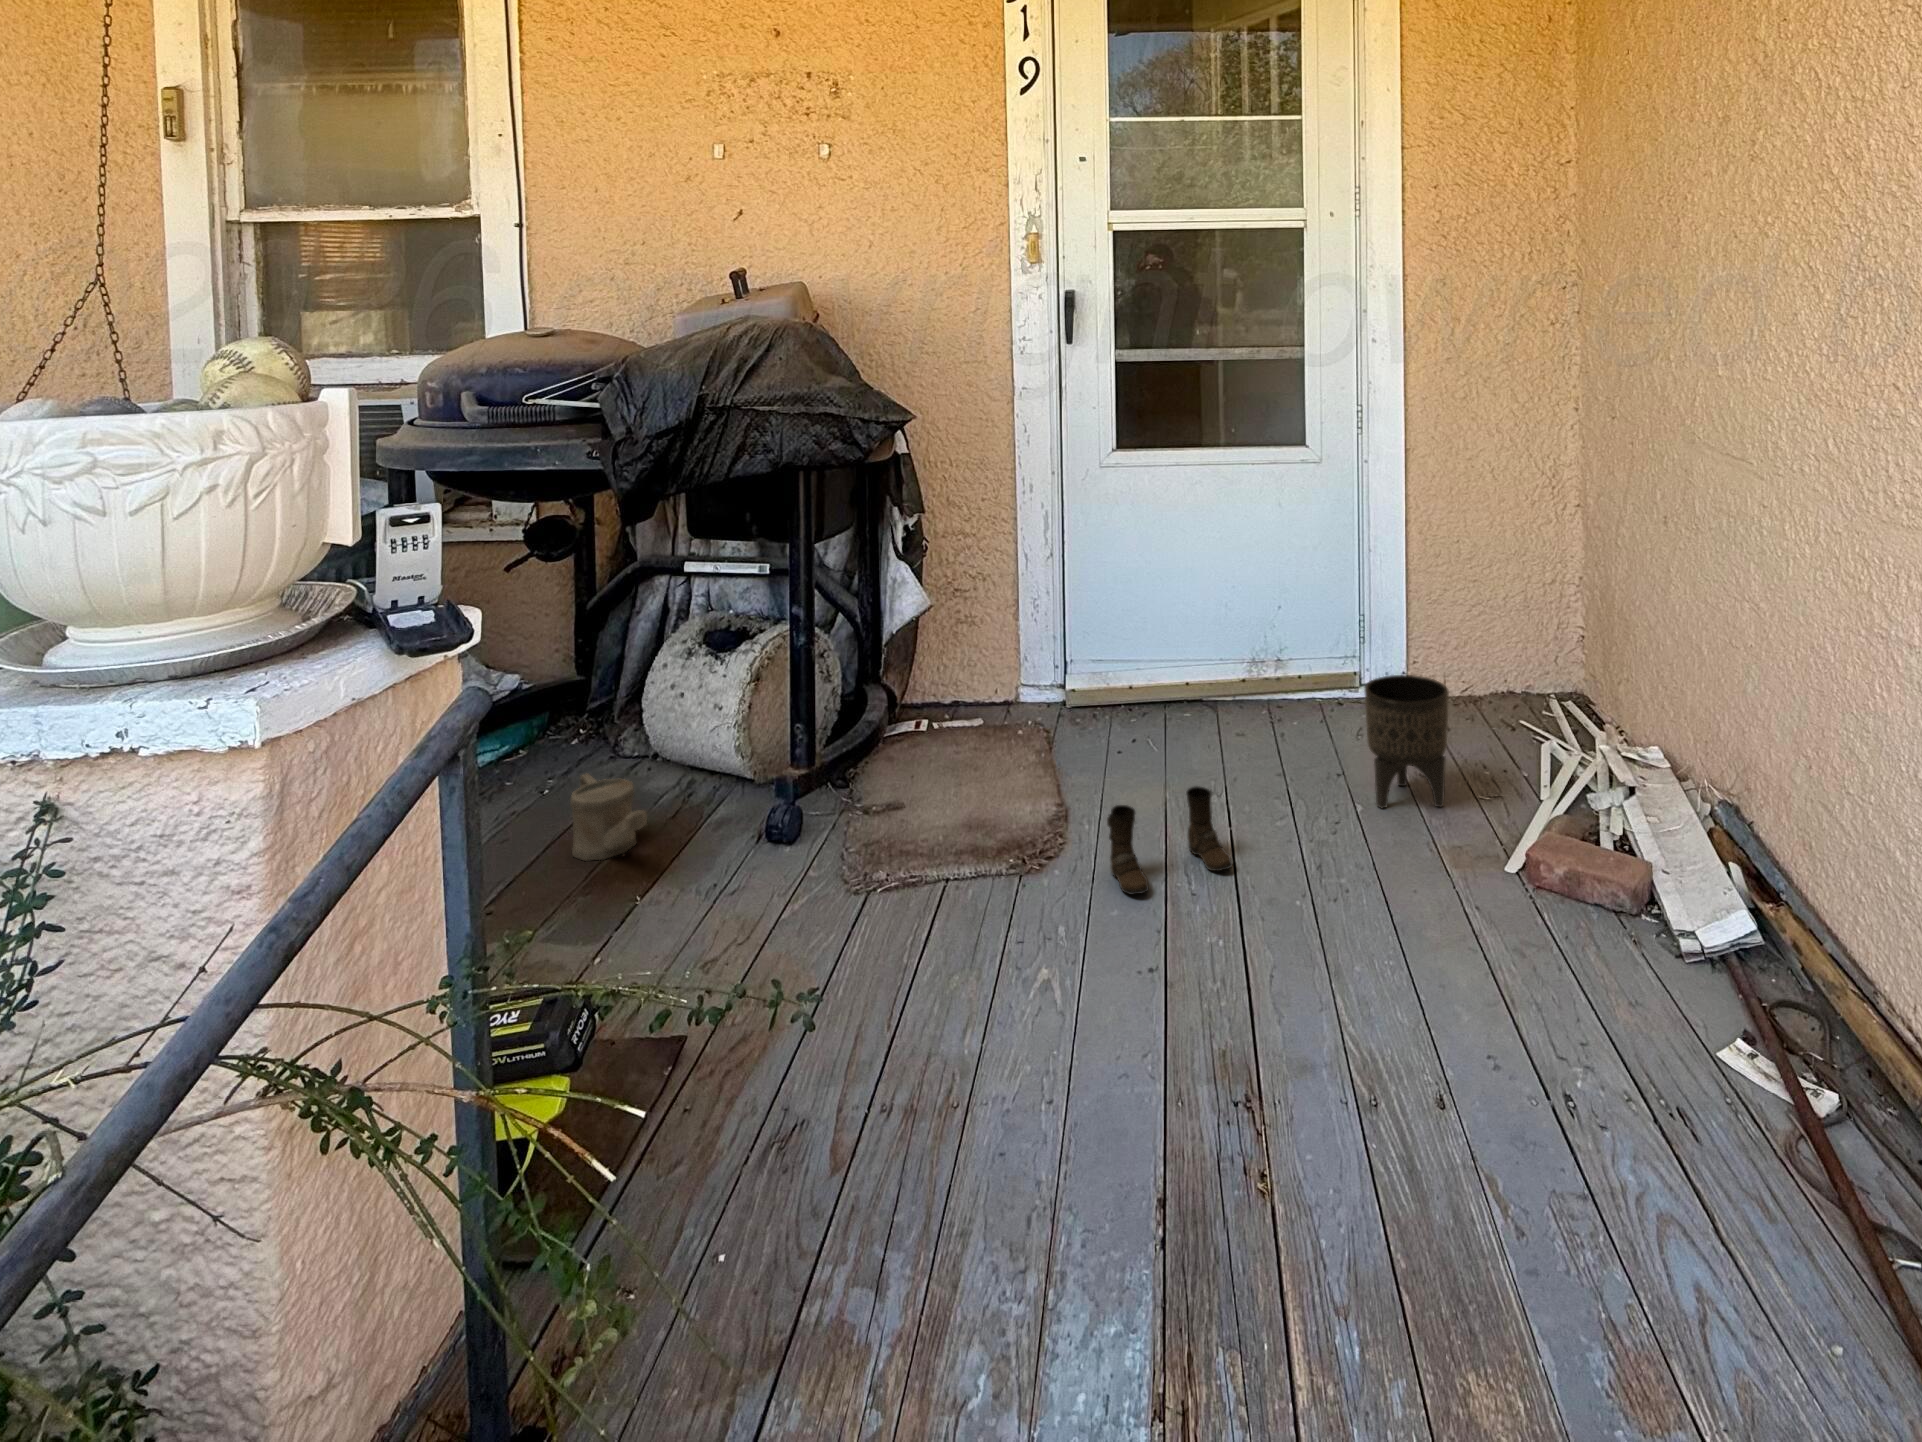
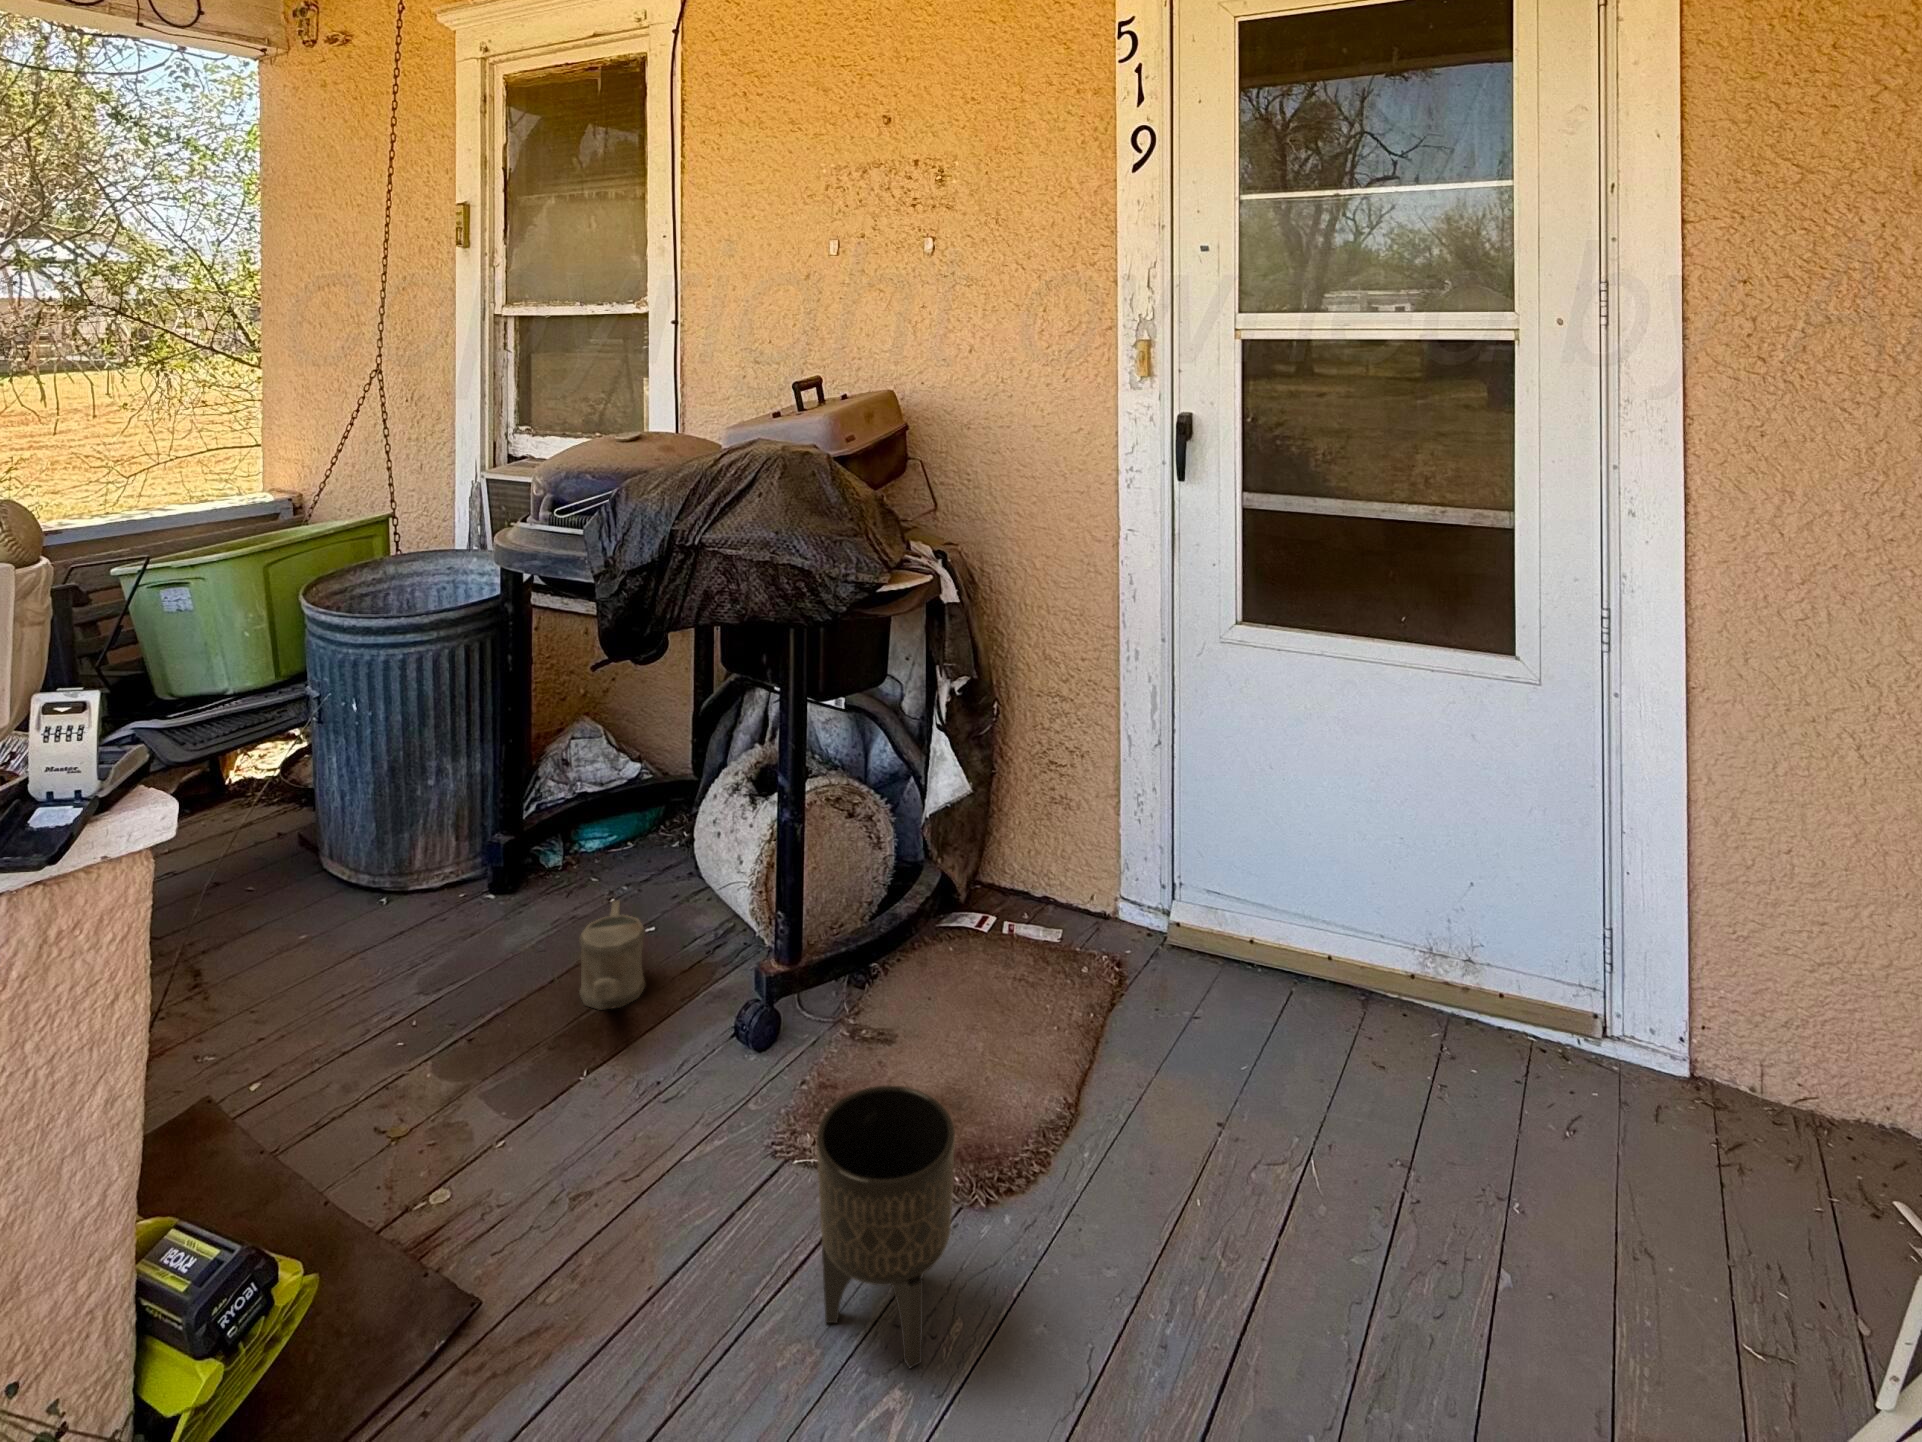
planter: present [1364,675,1449,808] -> present [817,1085,955,1368]
boots: present [1107,786,1233,894] -> none [1073,1186,1257,1362]

